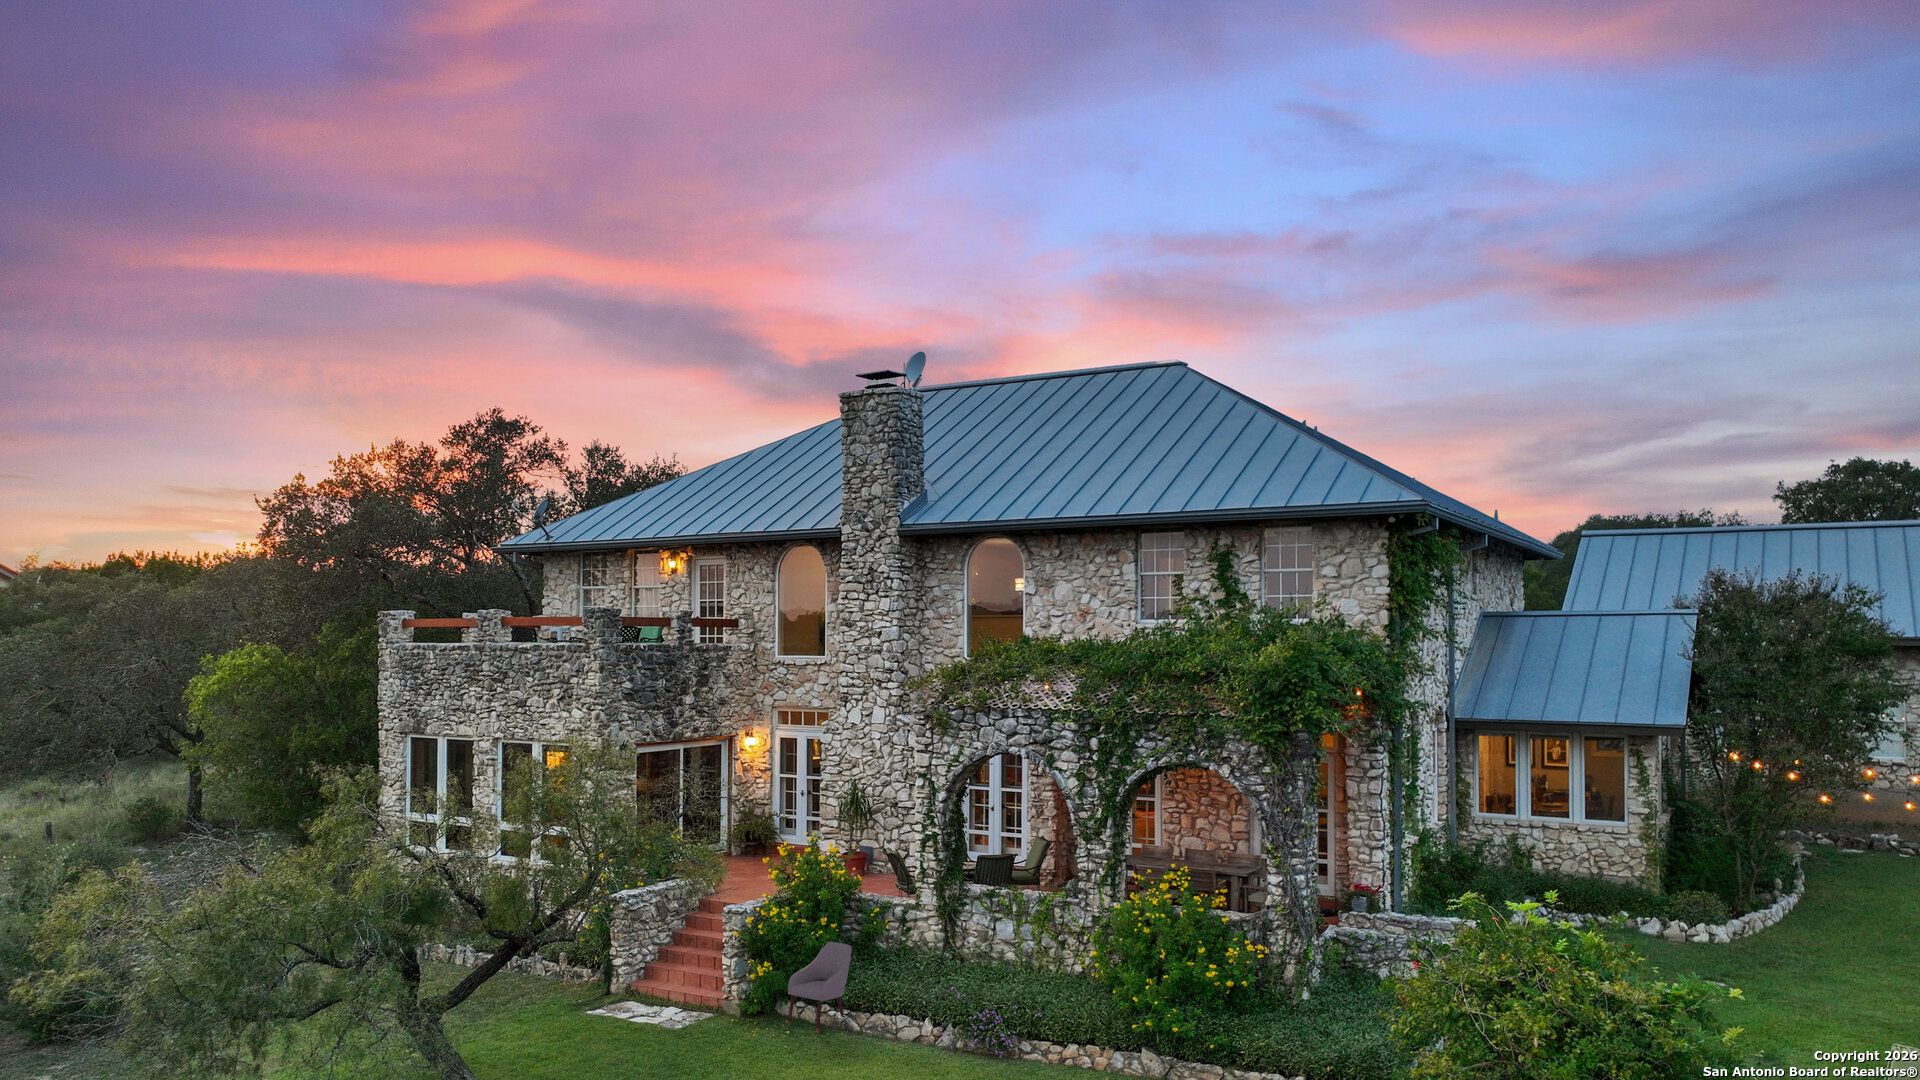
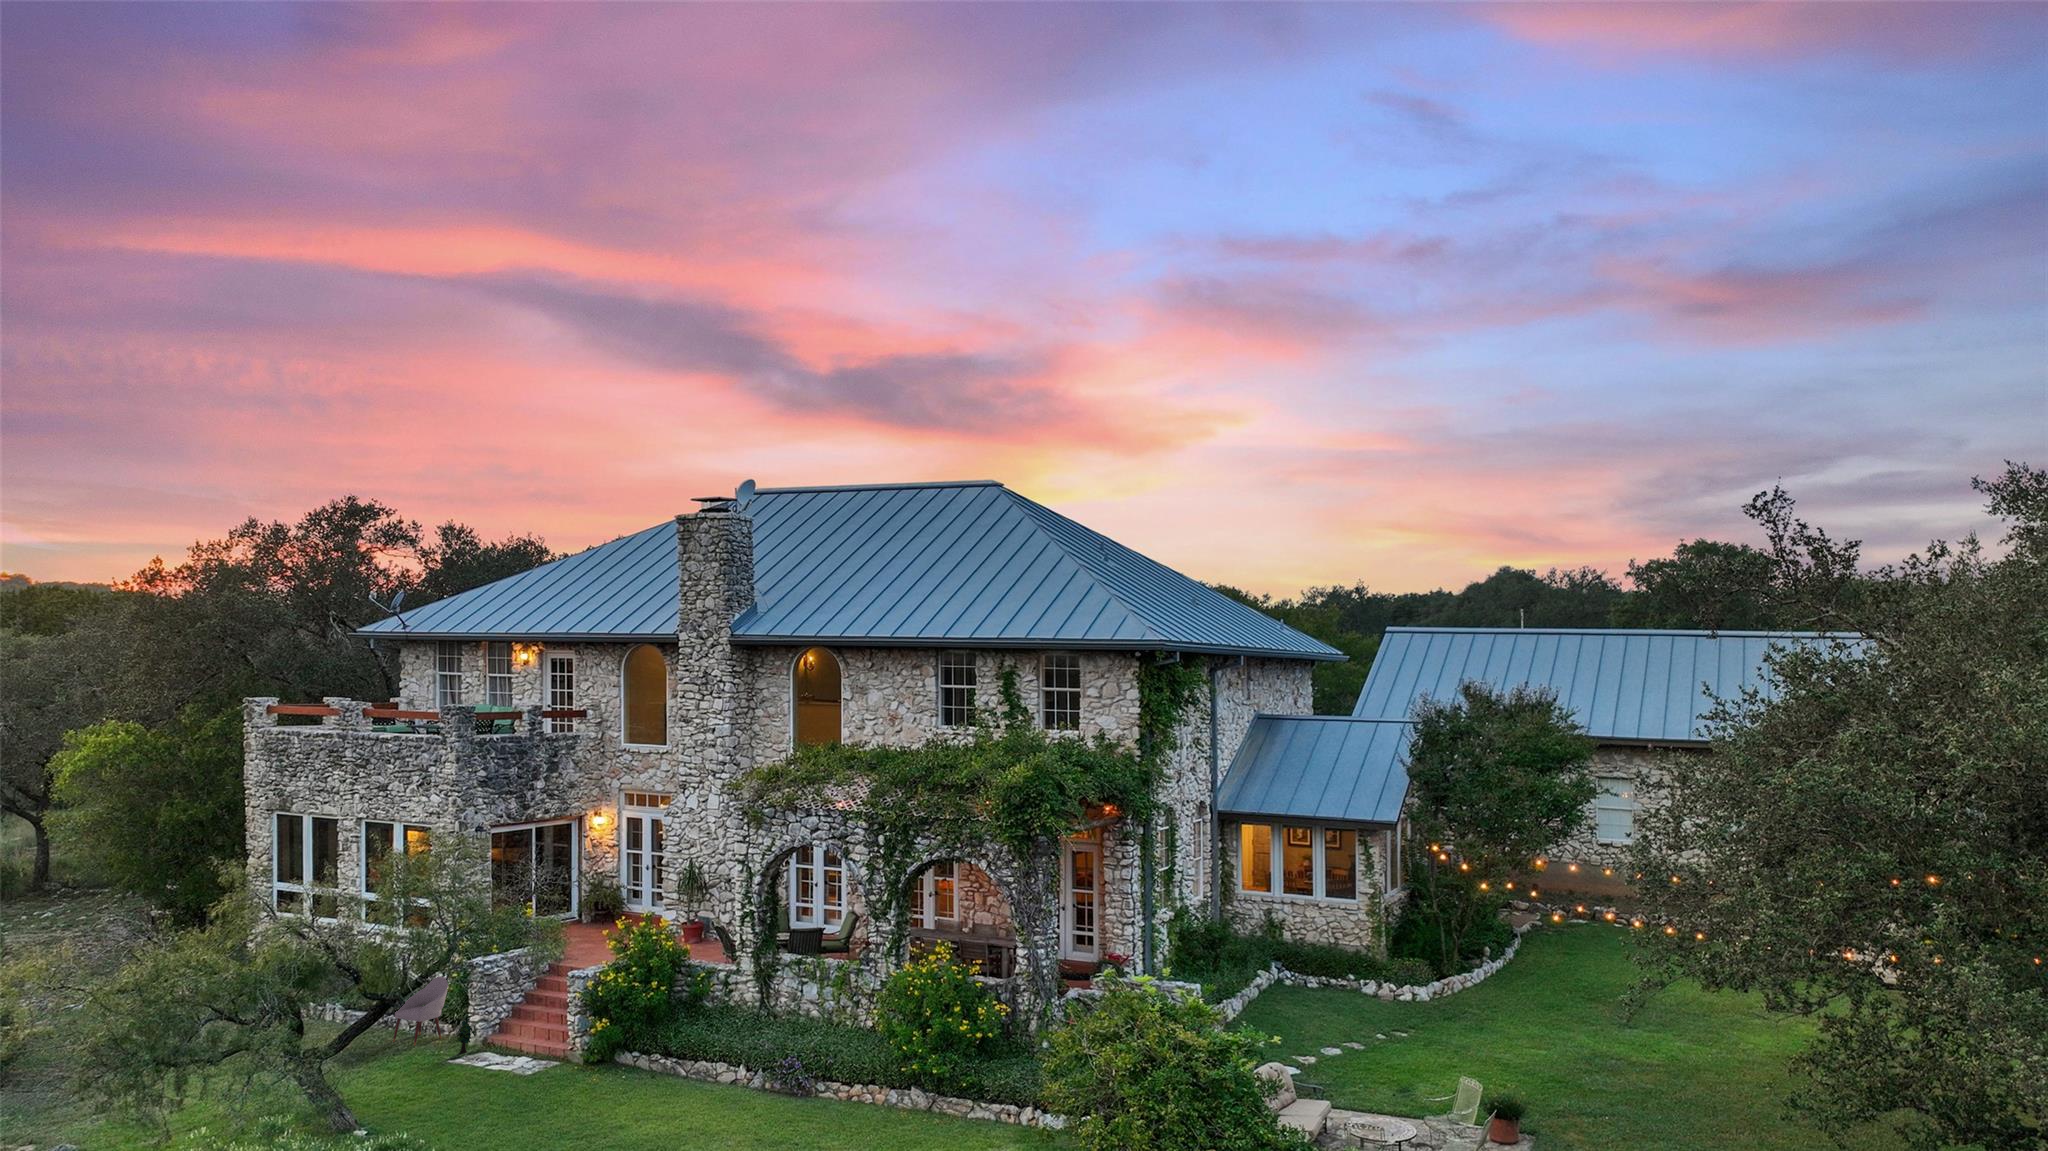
chair: present [787,942,852,1033] -> present [393,977,448,1046]

